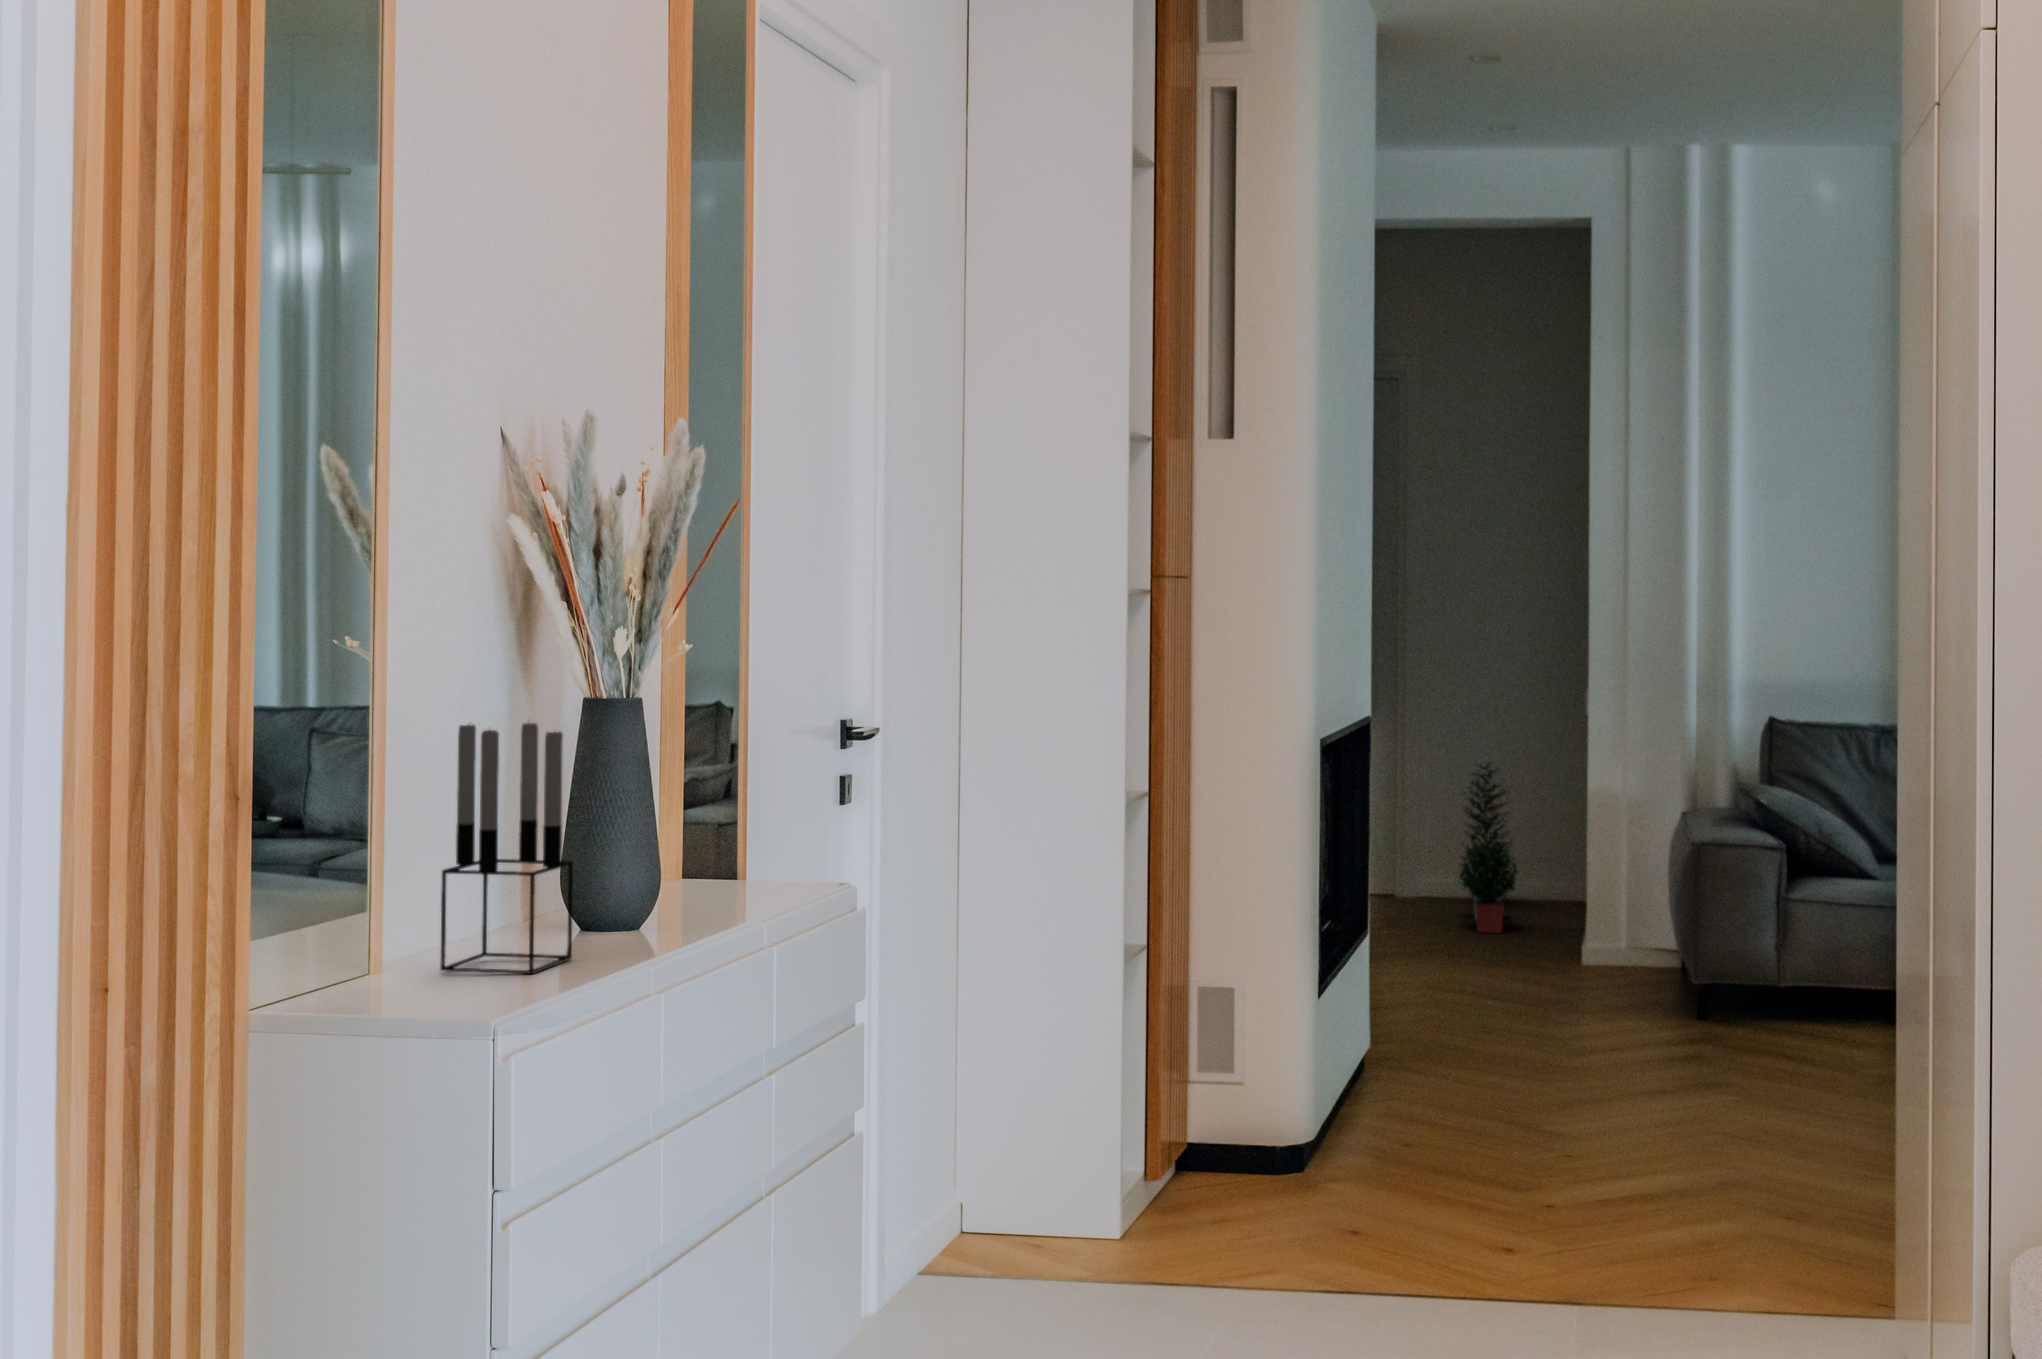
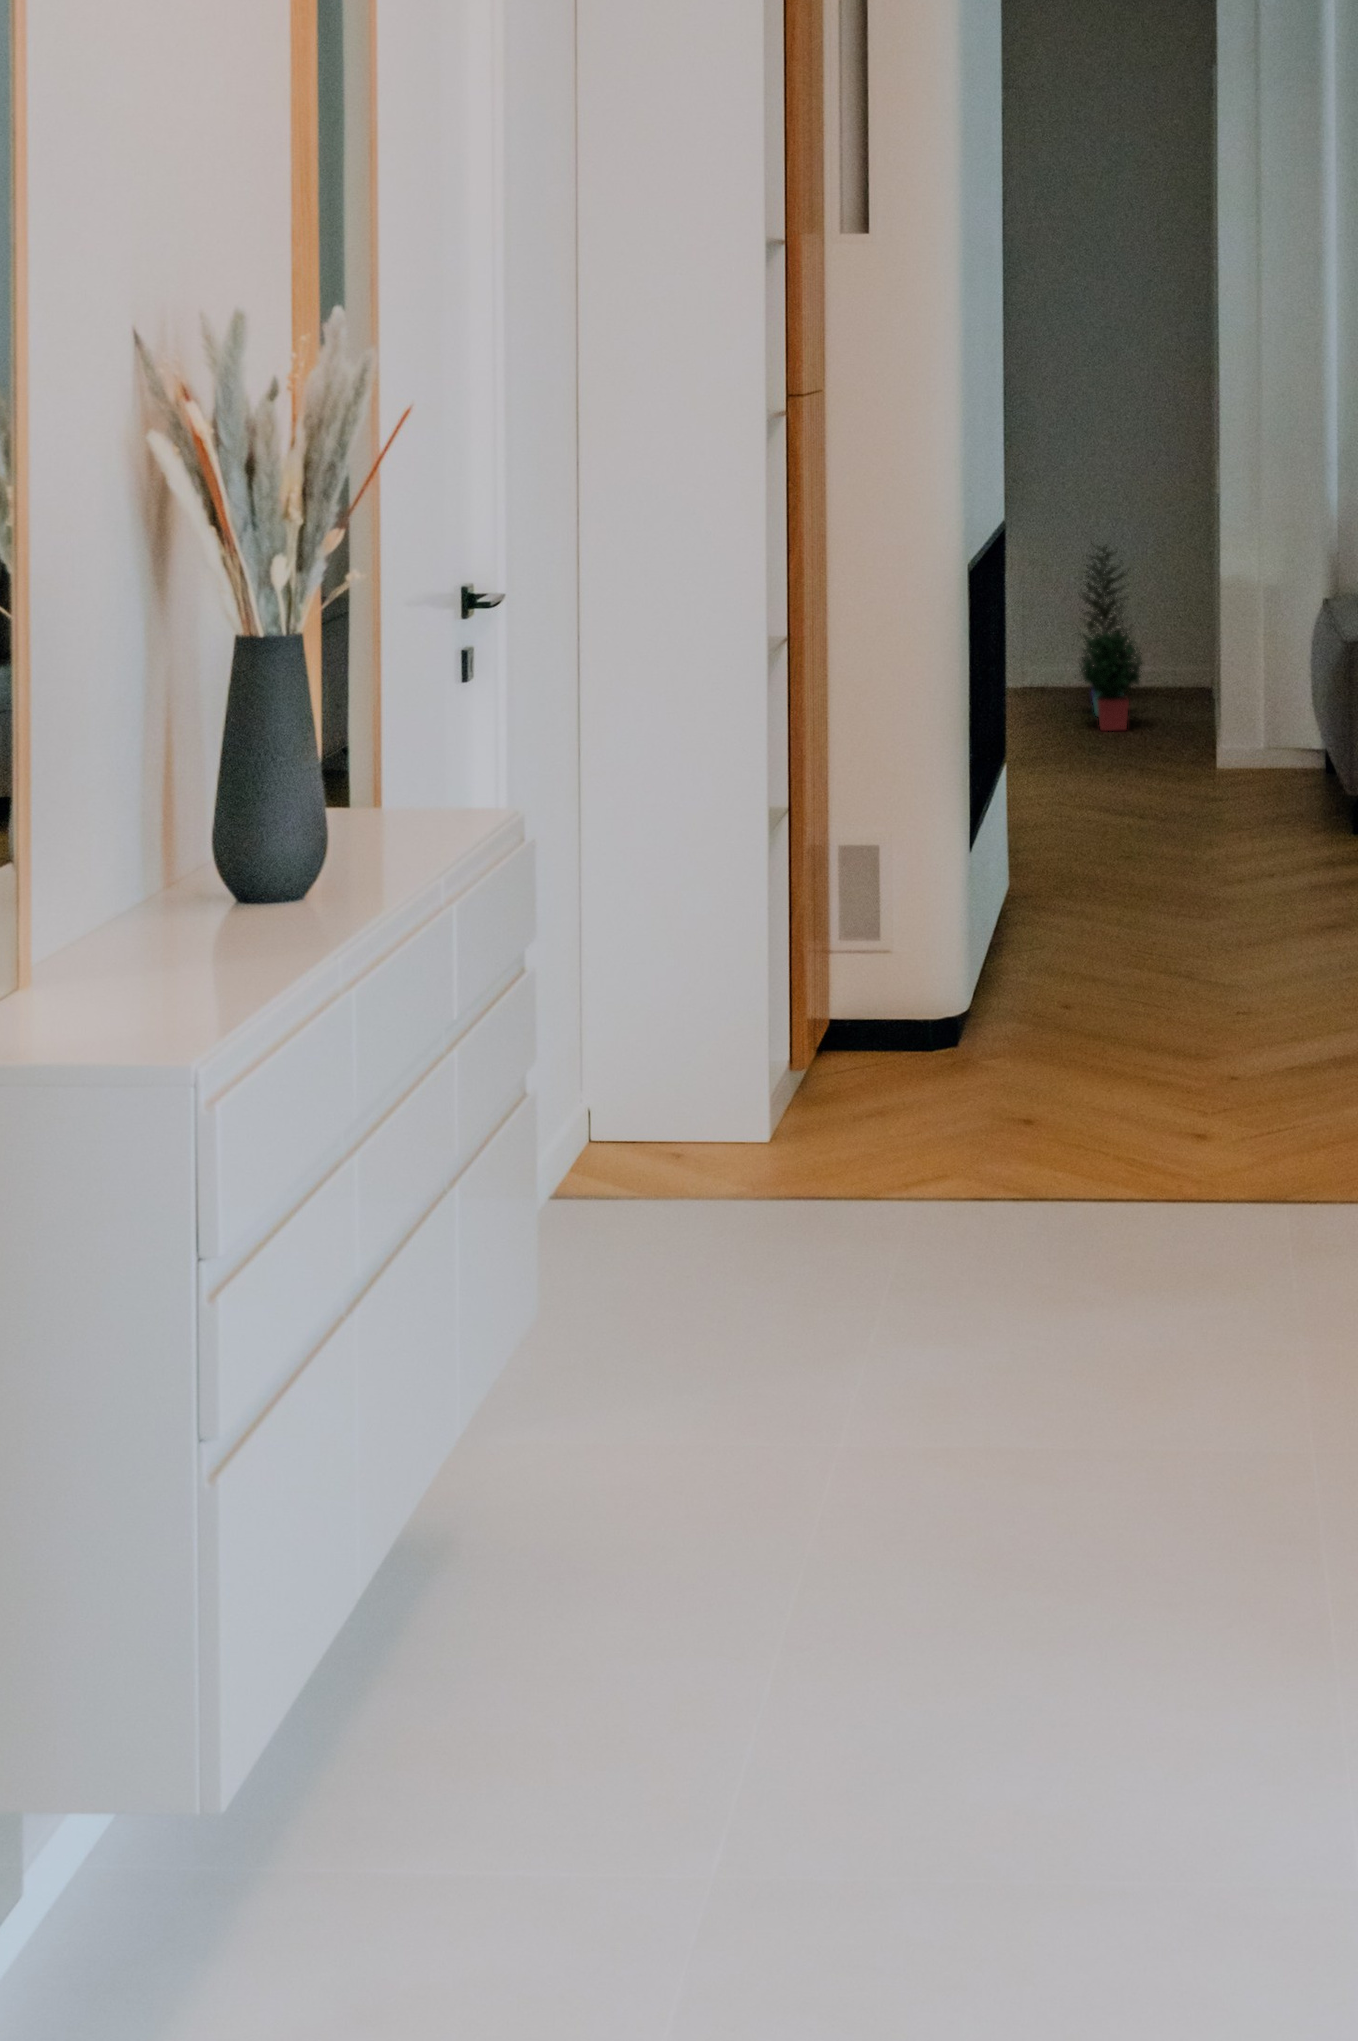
candle holder: present [440,723,573,974] -> none [93,693,249,1012]

